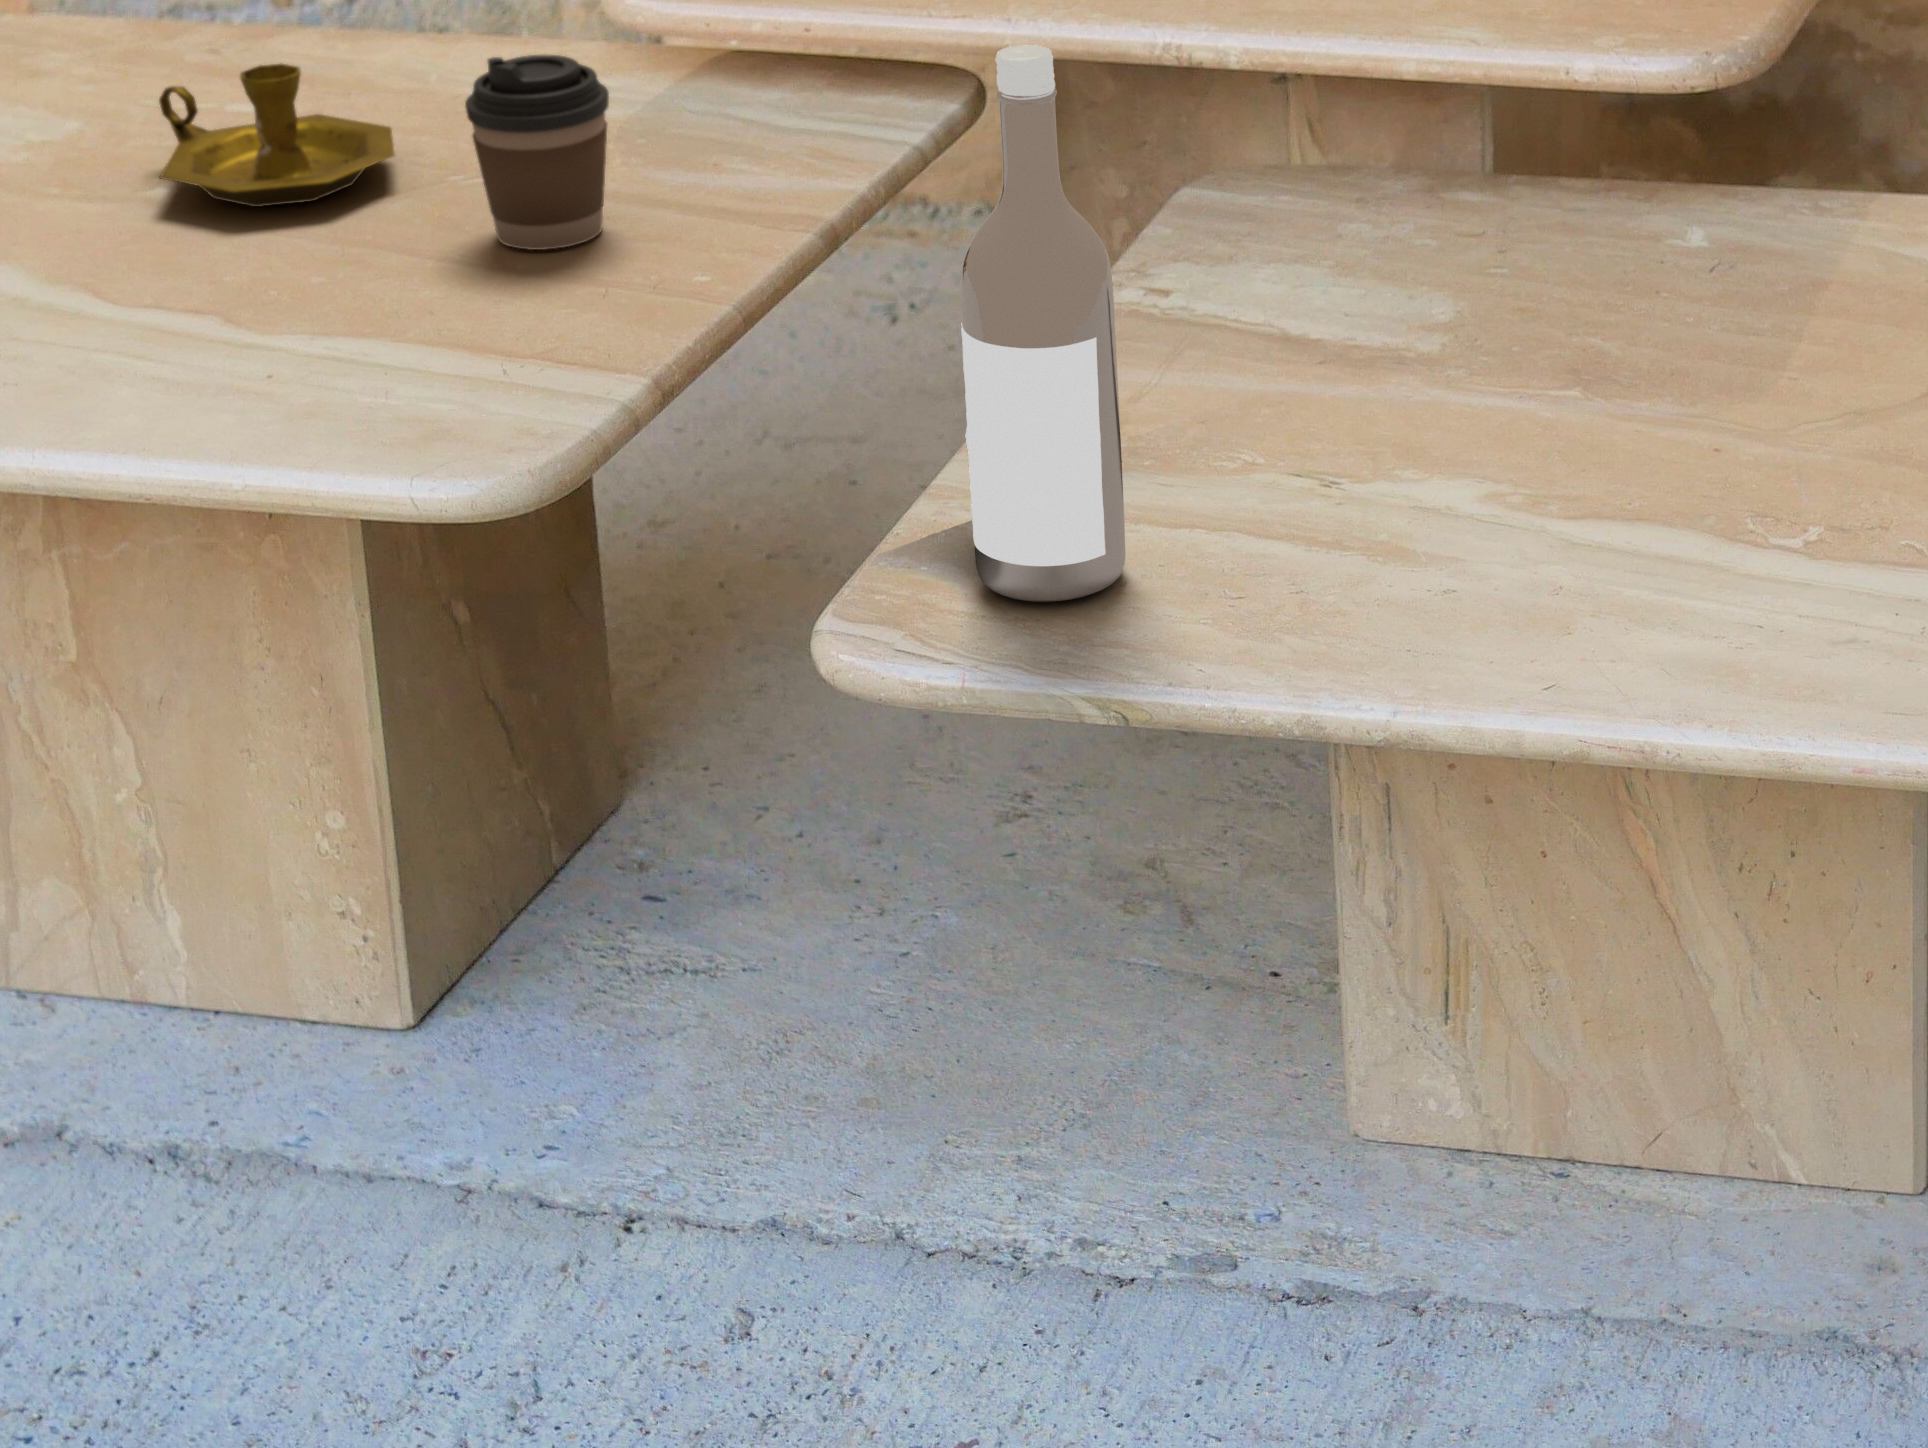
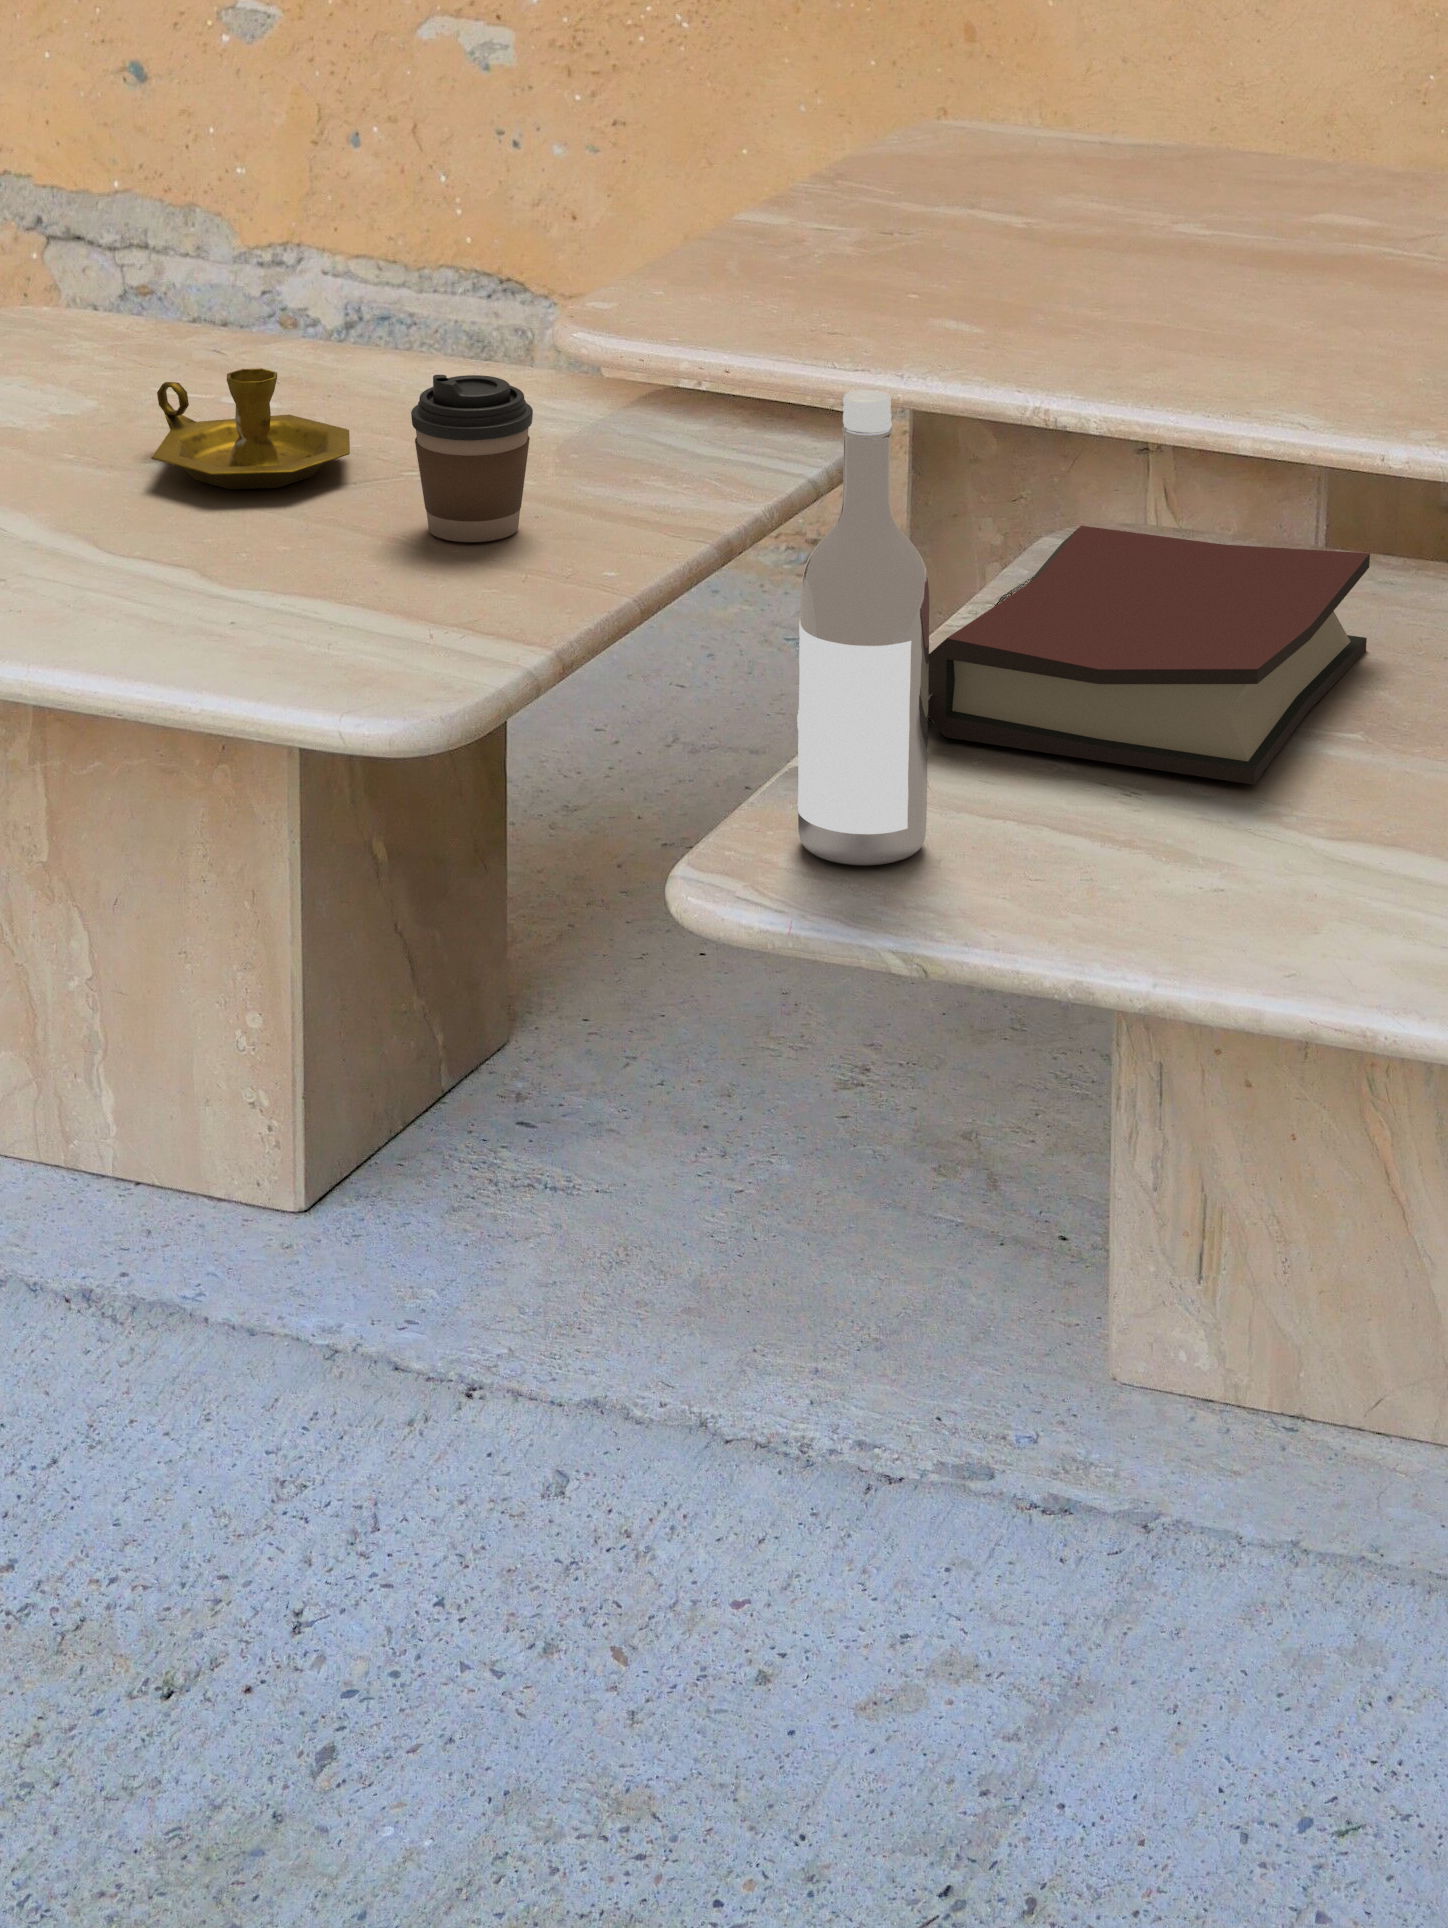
hardback book: none [1102,178,1590,466] -> present [928,526,1370,785]

